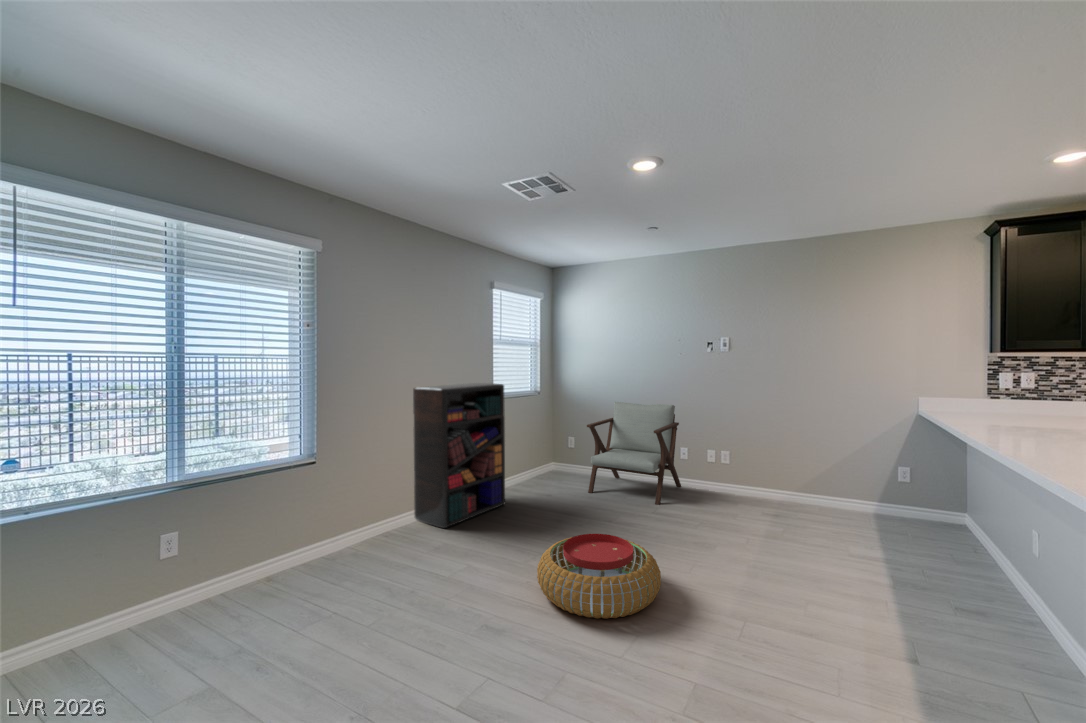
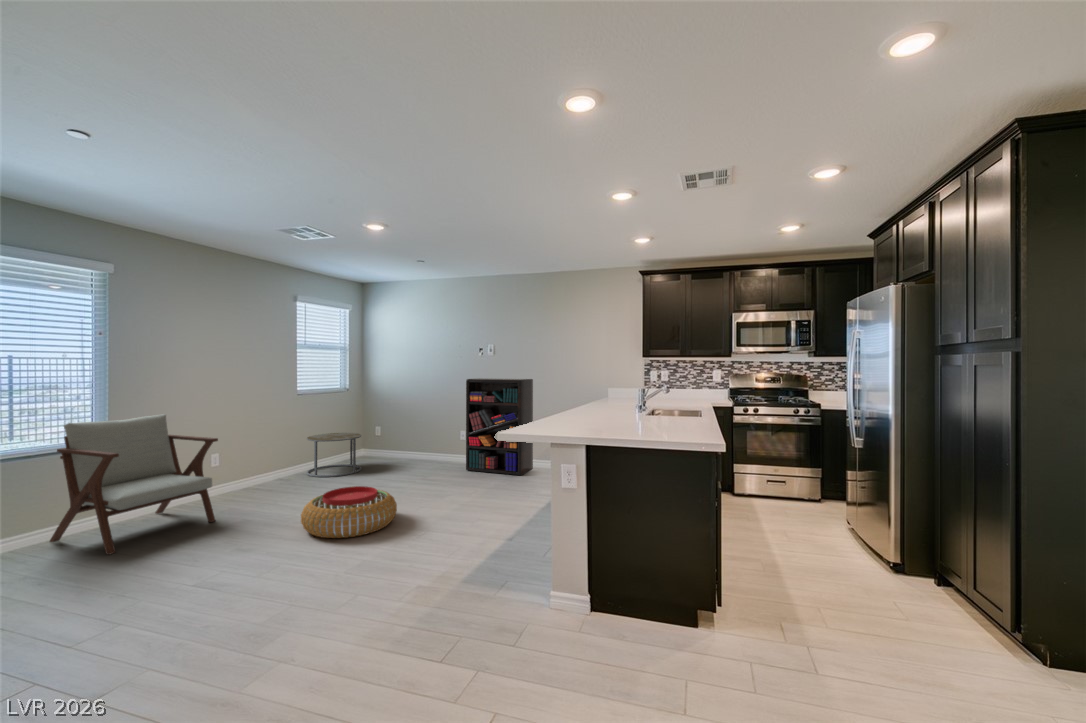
bookshelf: present [413,383,505,528] -> present [466,378,533,475]
lounge chair: present [587,402,681,505] -> present [50,414,218,555]
side table: none [504,442,564,498] -> present [307,433,361,477]

